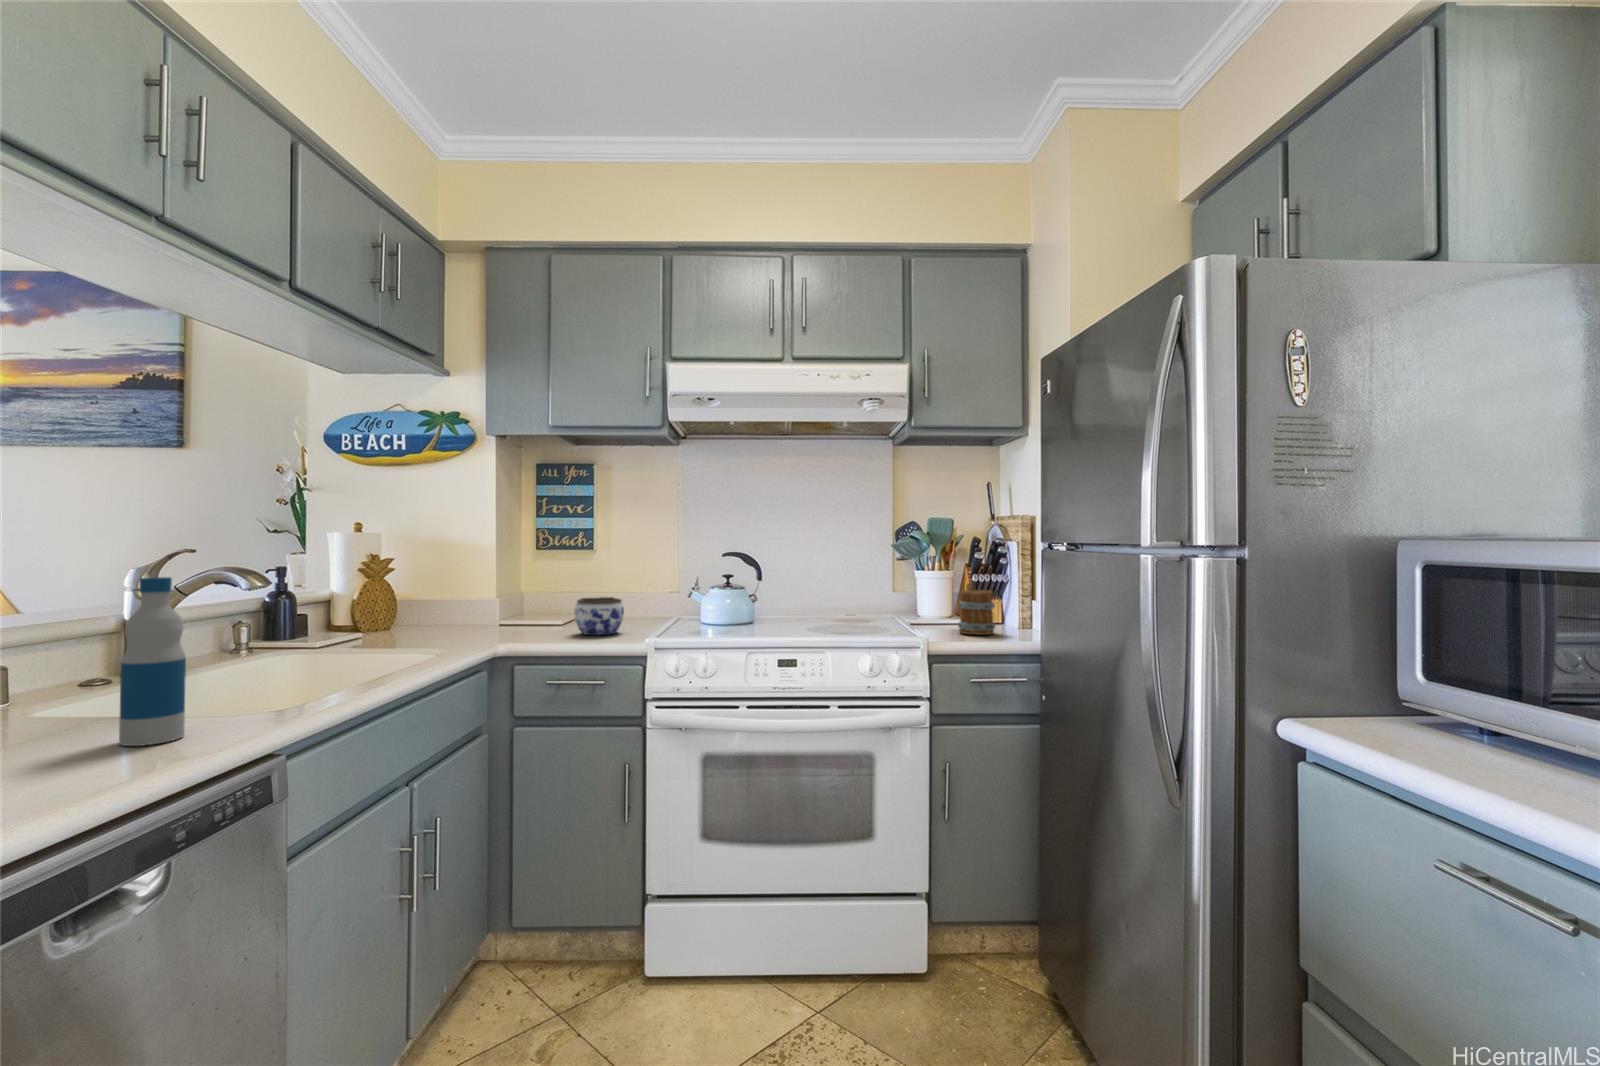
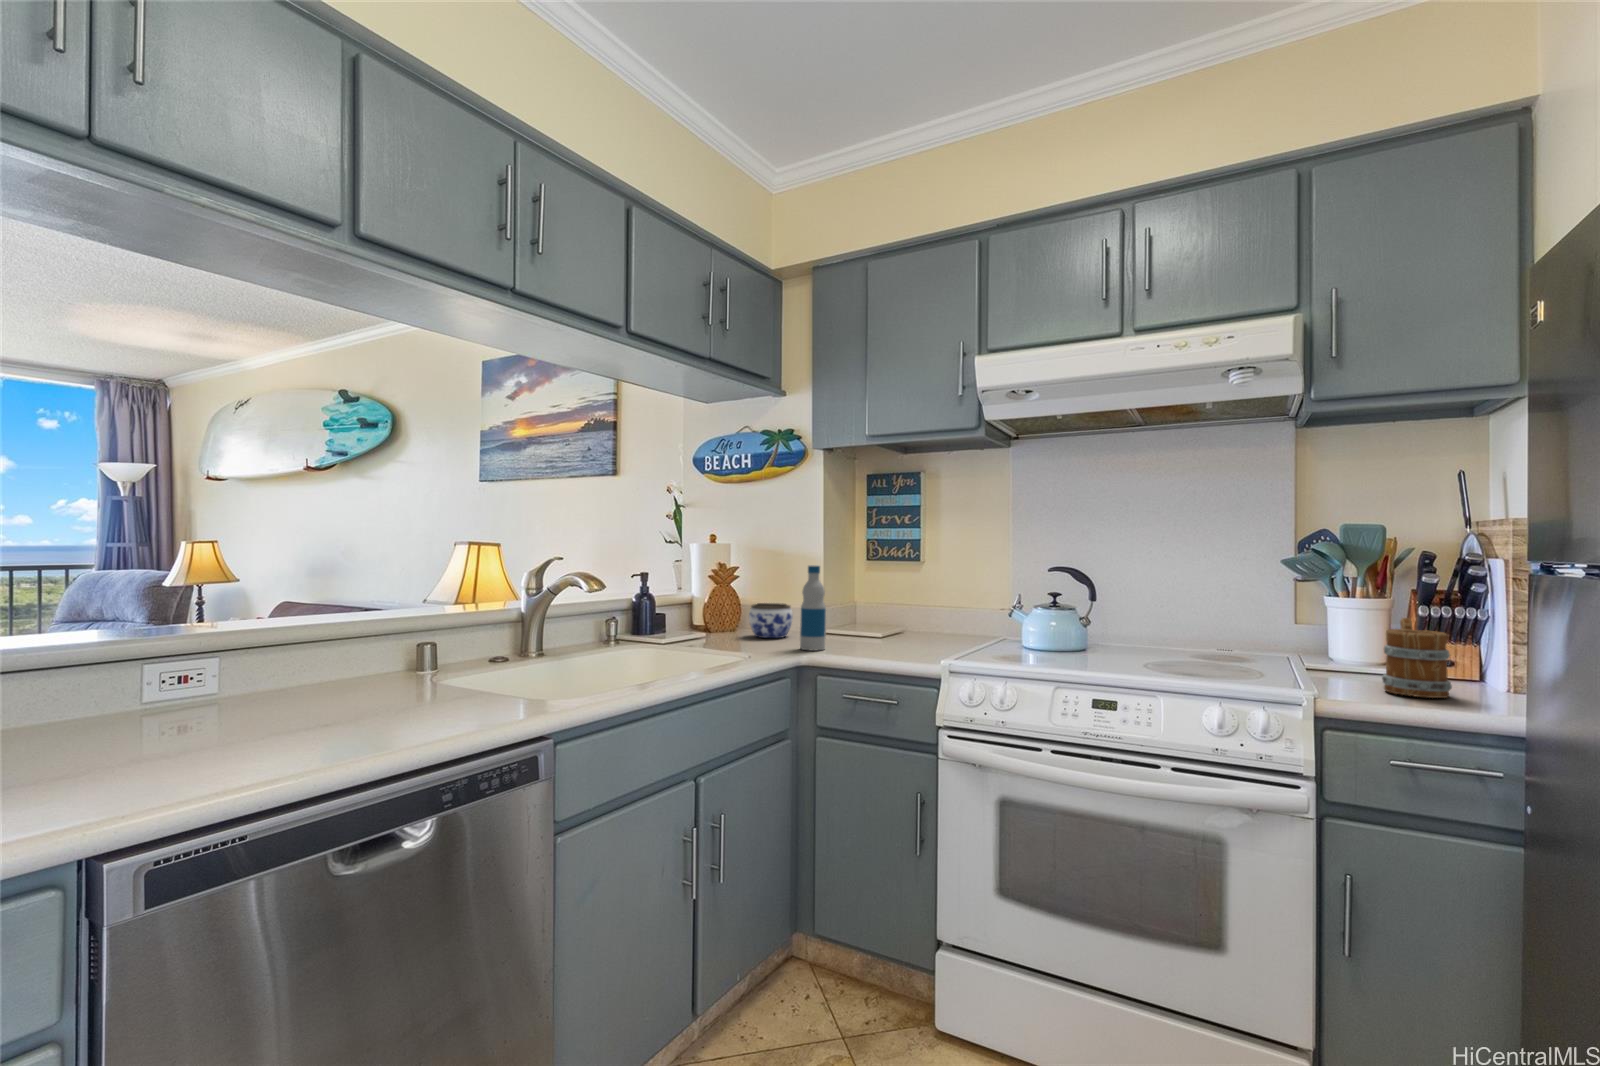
bottle: present [119,577,186,746] -> present [800,566,826,651]
jar: present [574,597,624,635] -> present [749,603,793,638]

